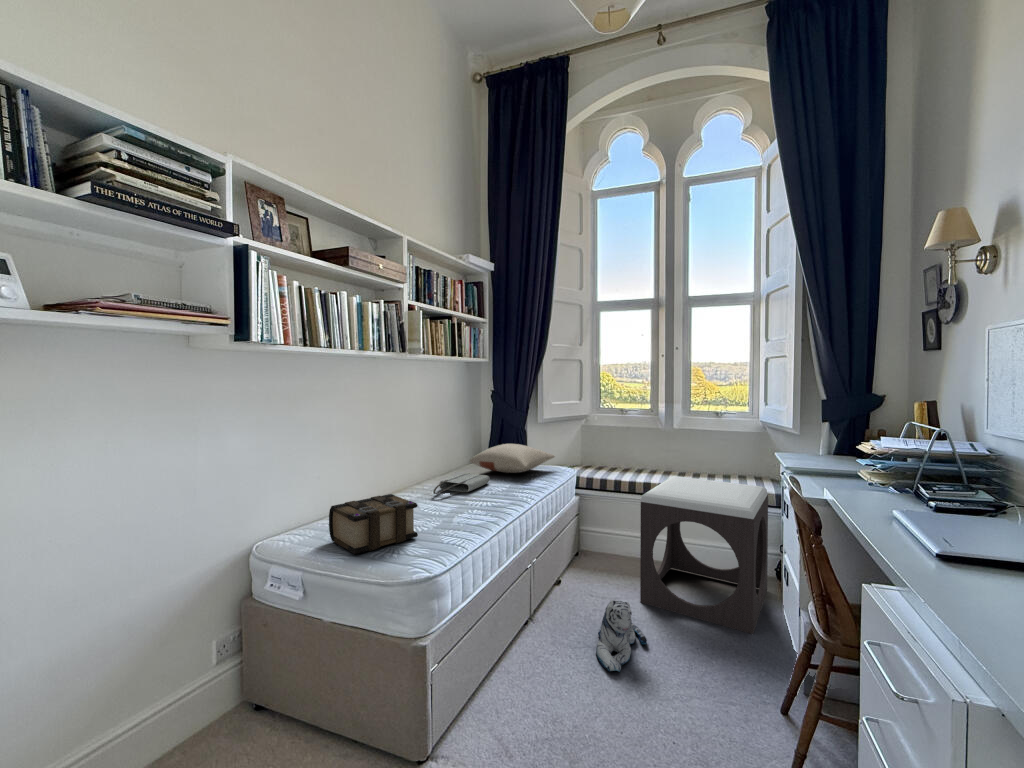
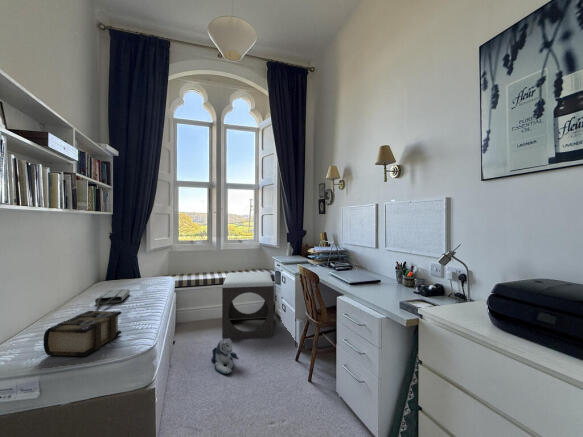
pillow: present [470,444,555,473] -> none [106,267,164,286]

